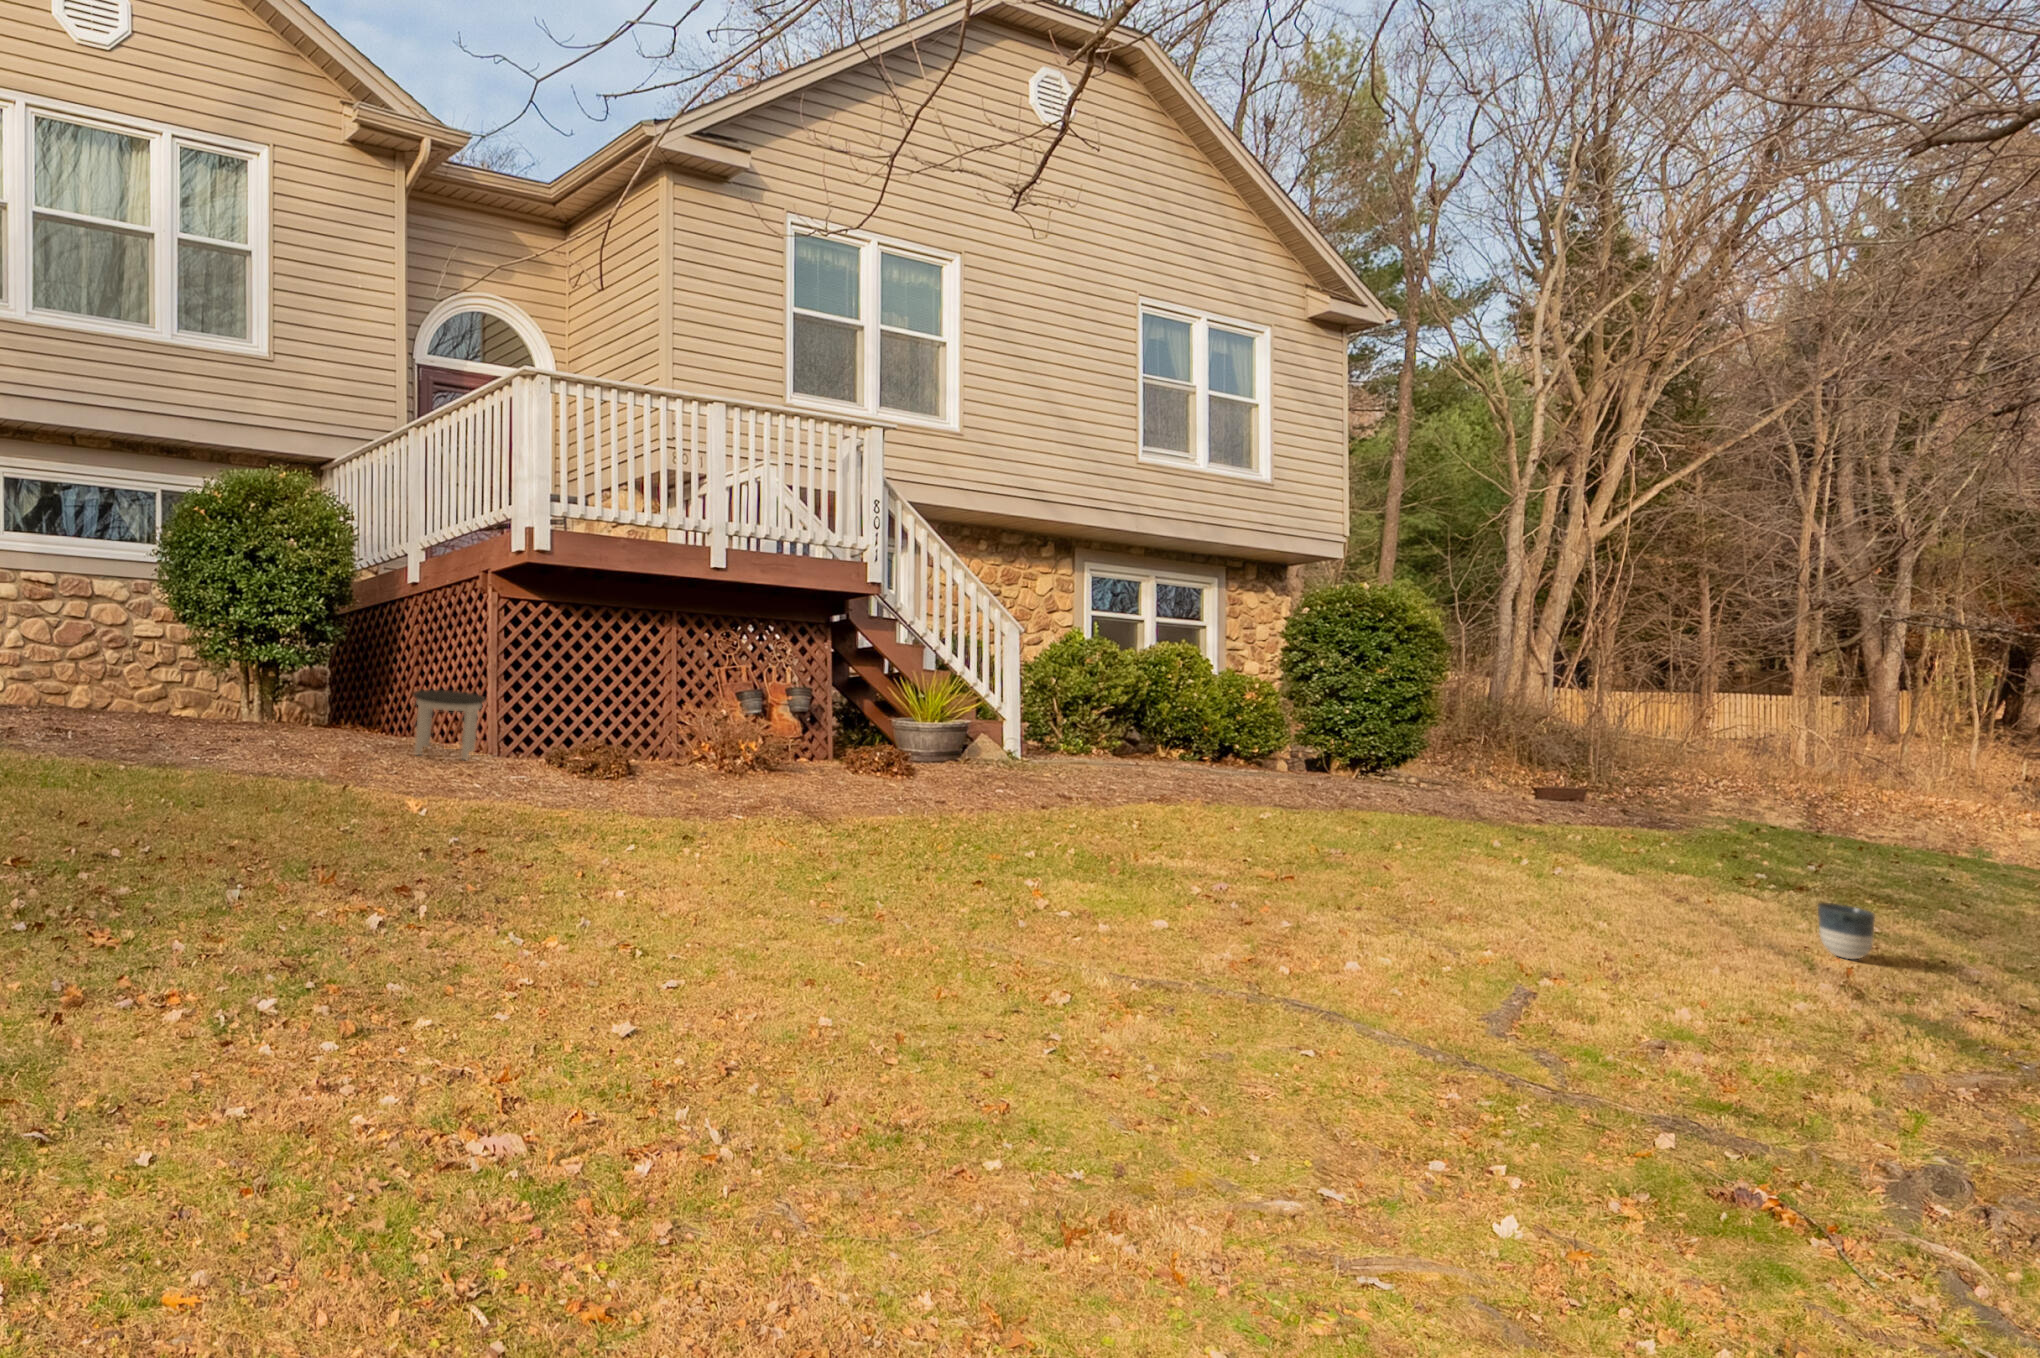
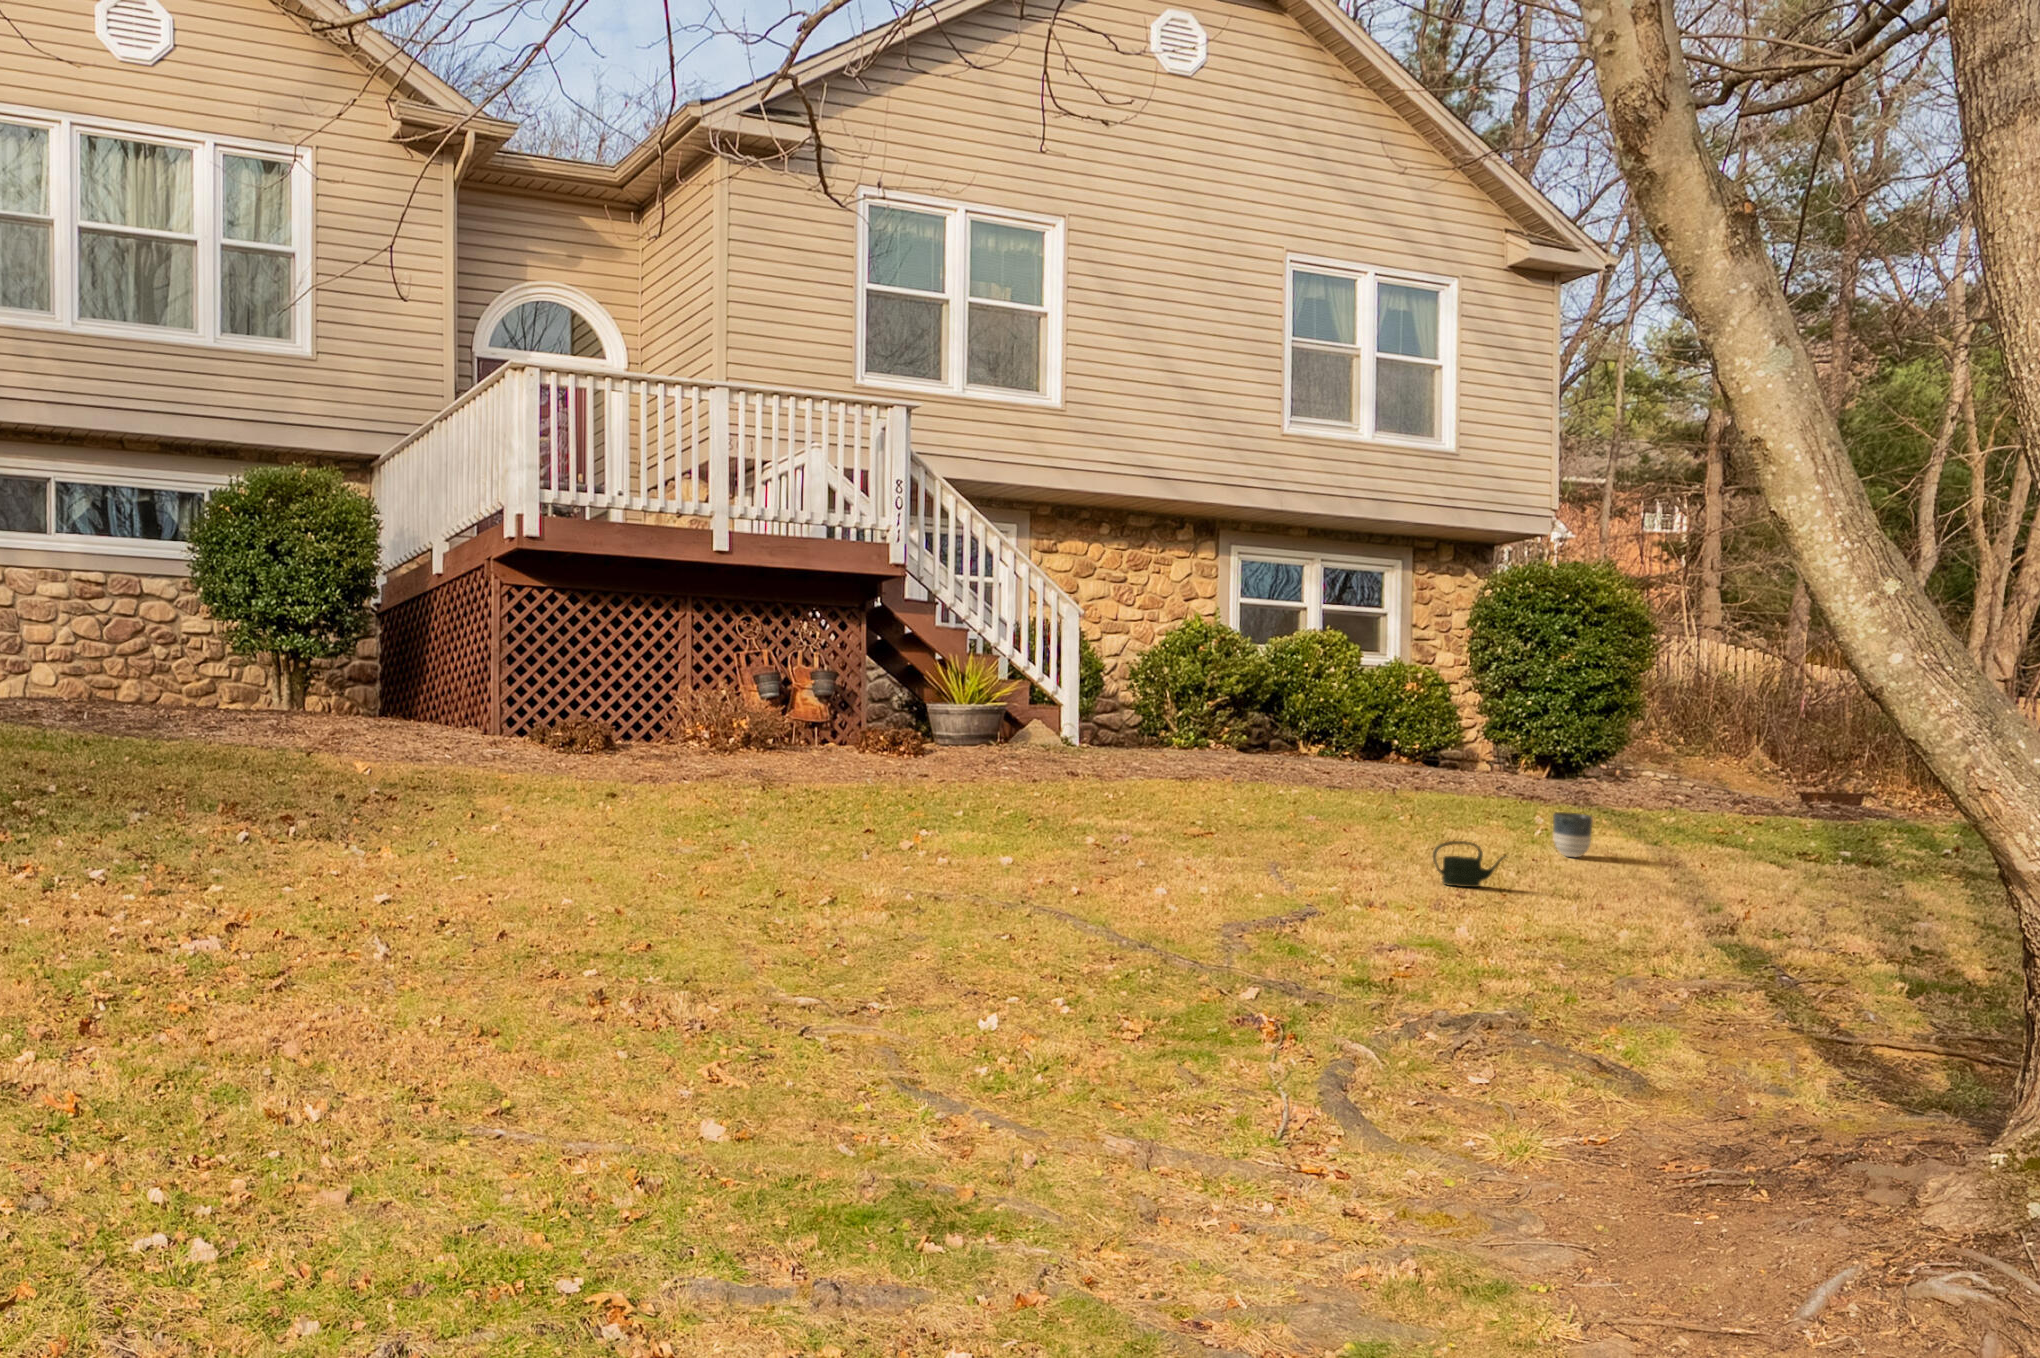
round table: present [413,690,486,760] -> none [418,672,487,733]
watering can: none [1838,978,1928,1038] -> present [1433,841,1506,887]

